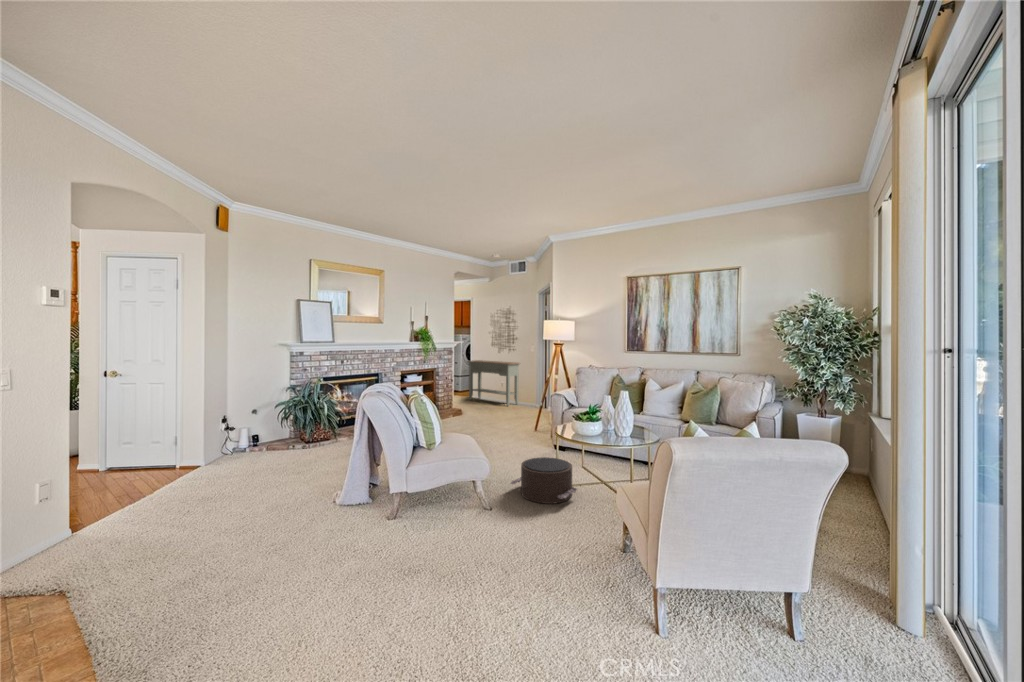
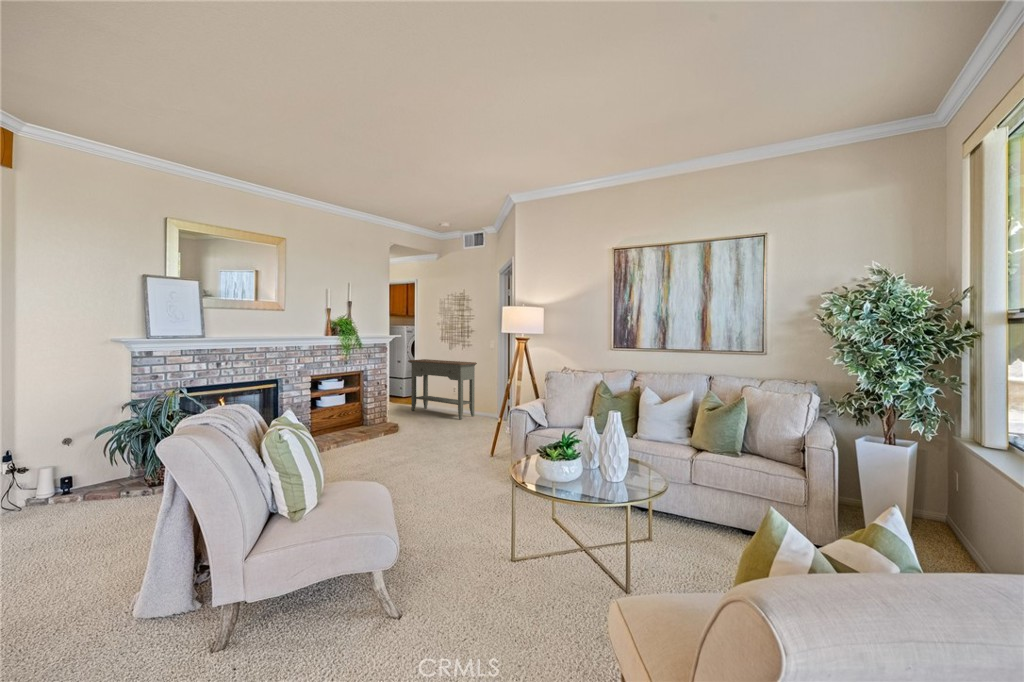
pouf: present [511,457,577,504] -> none [437,513,543,595]

